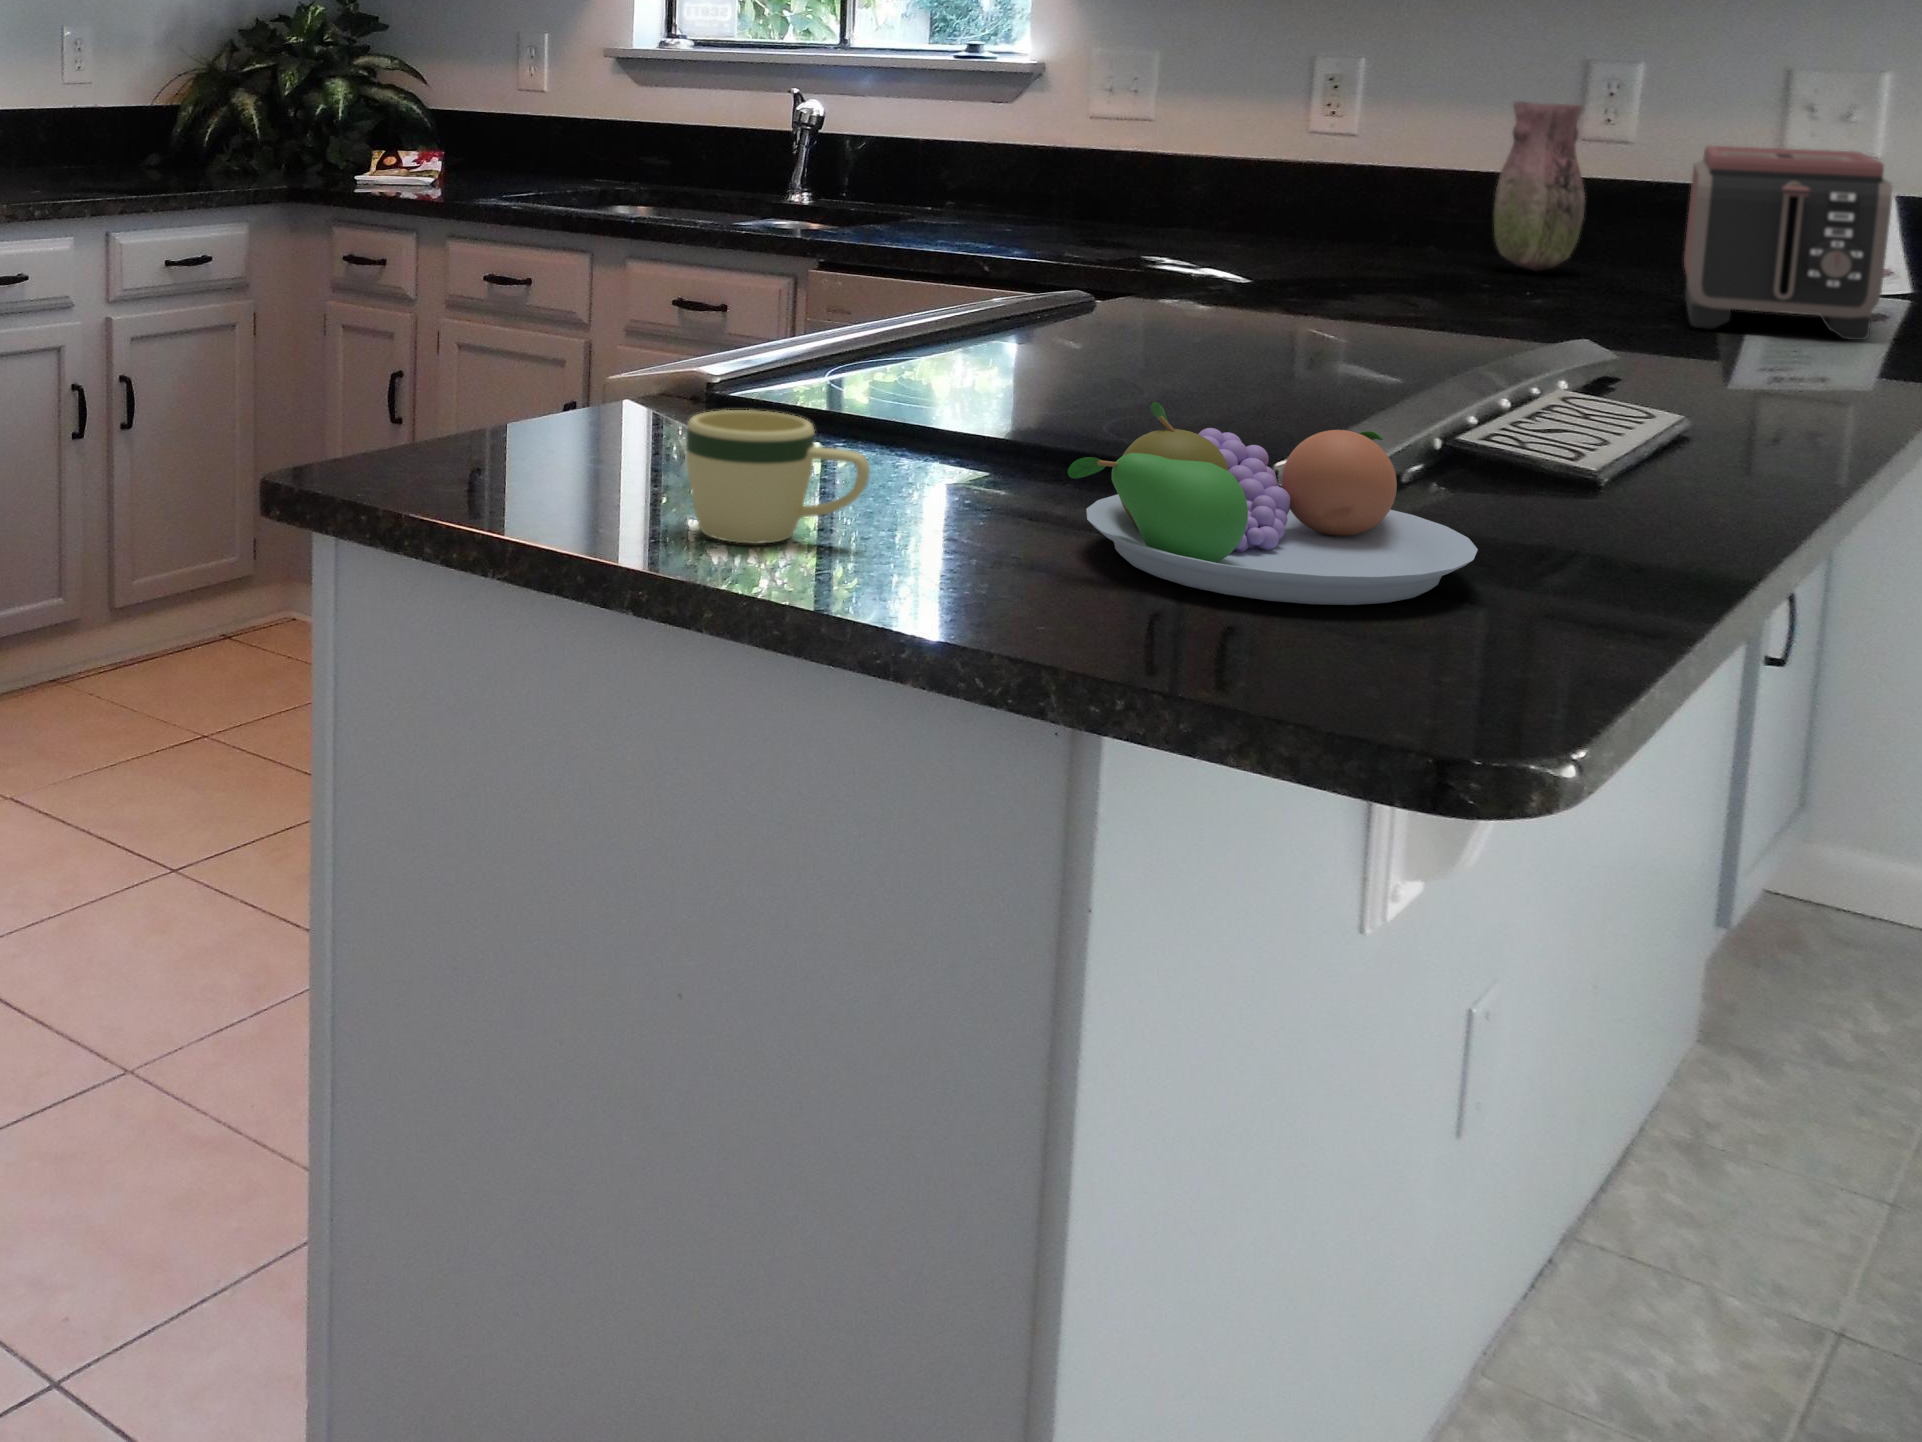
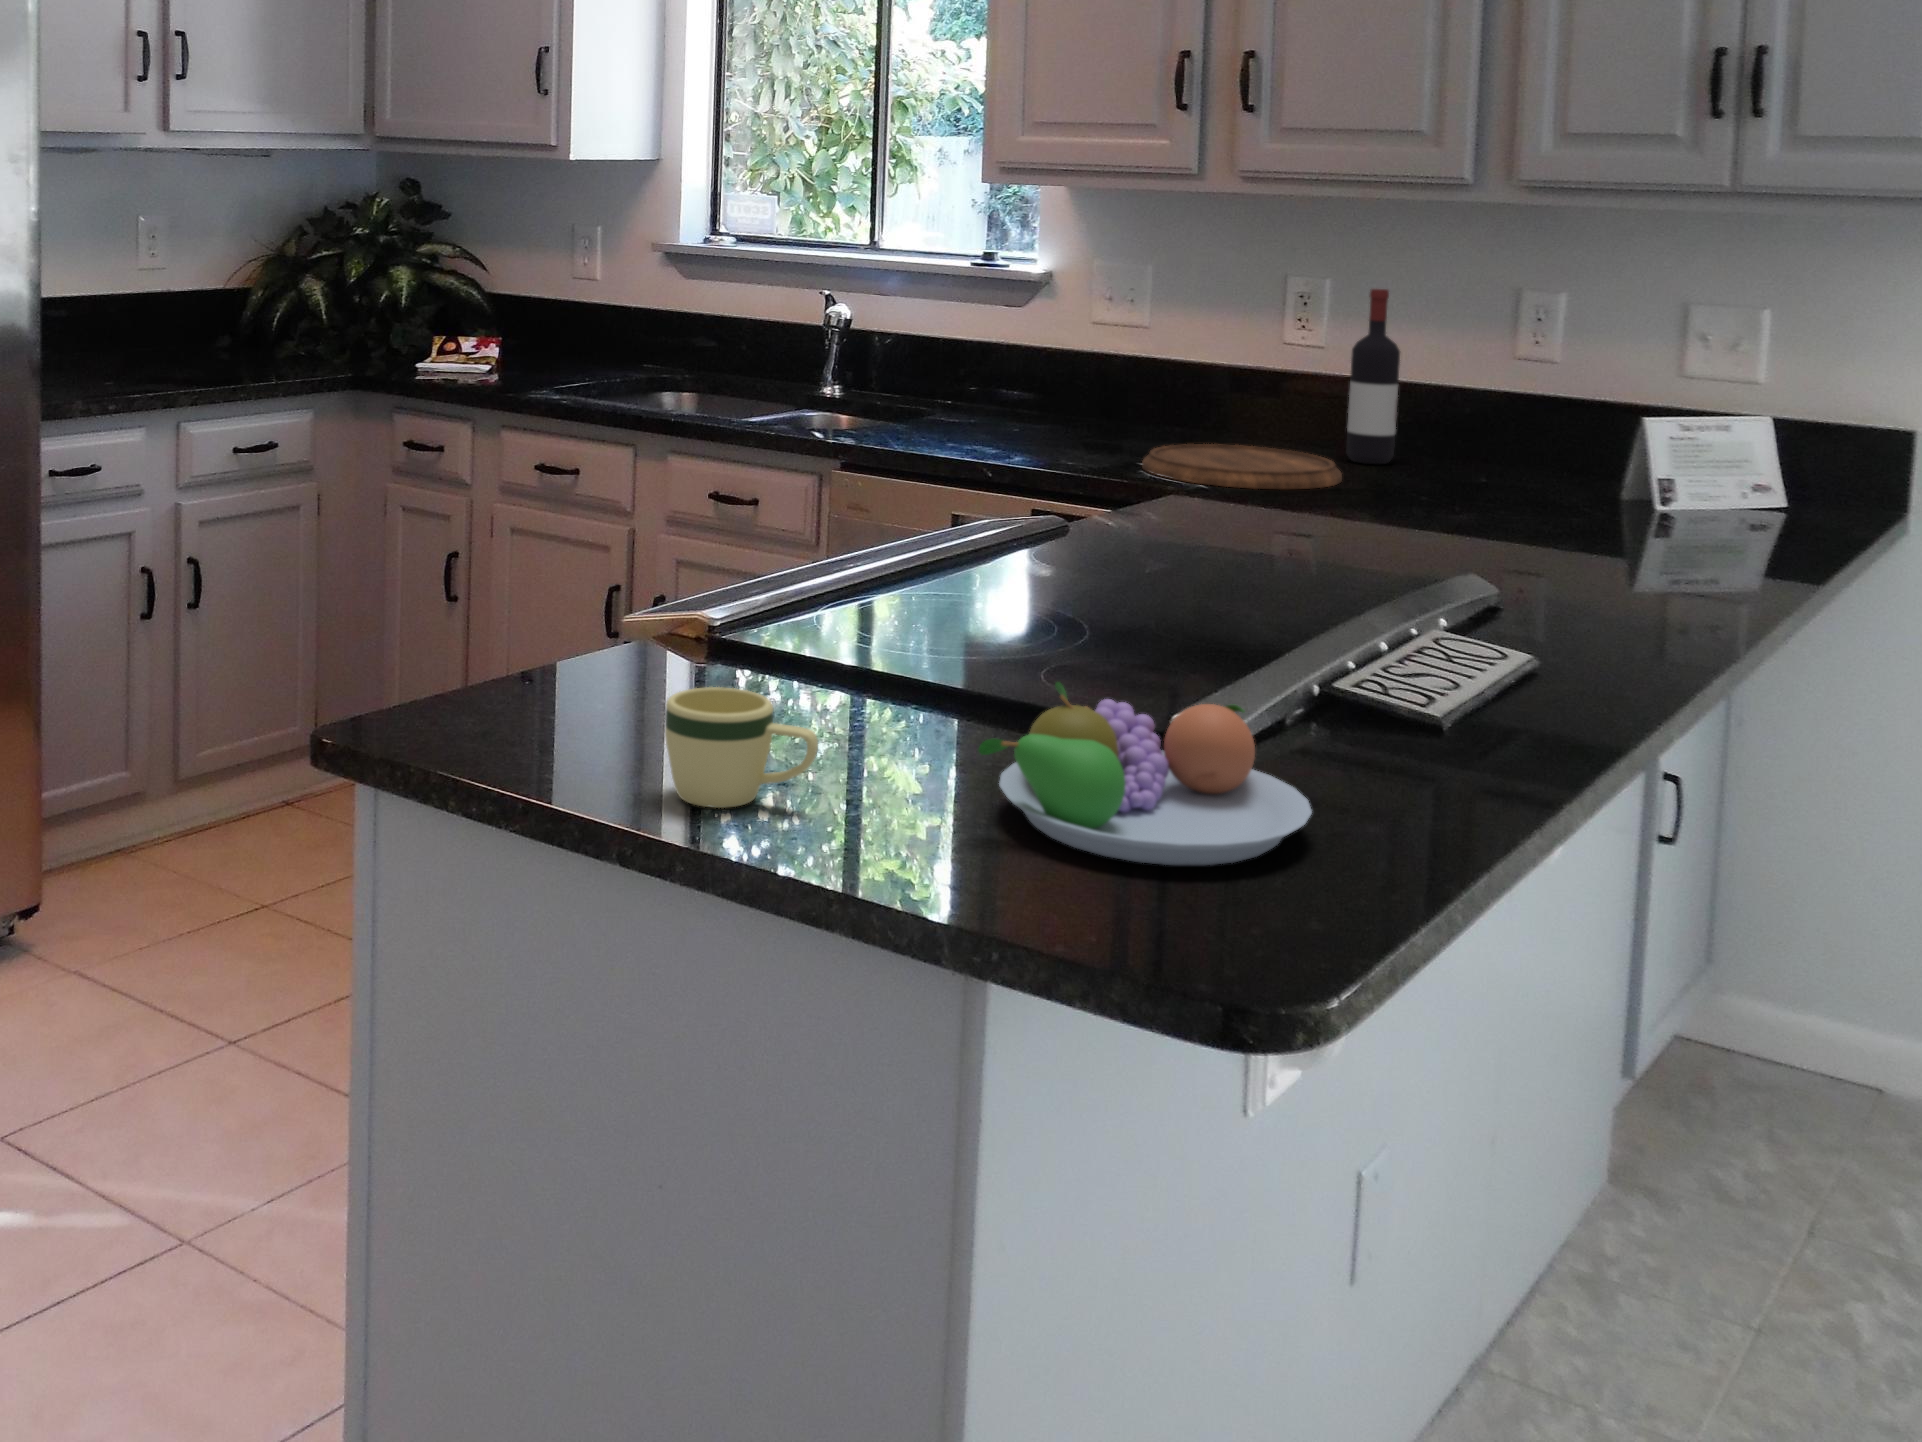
wine bottle: none [1392,66,1457,263] -> present [1347,289,1400,464]
vase: present [1494,102,1585,272] -> none [1432,324,1507,475]
toaster: present [1684,146,1893,340] -> none [1576,375,1740,556]
cutting board: none [1161,241,1393,282] -> present [1142,444,1342,489]

